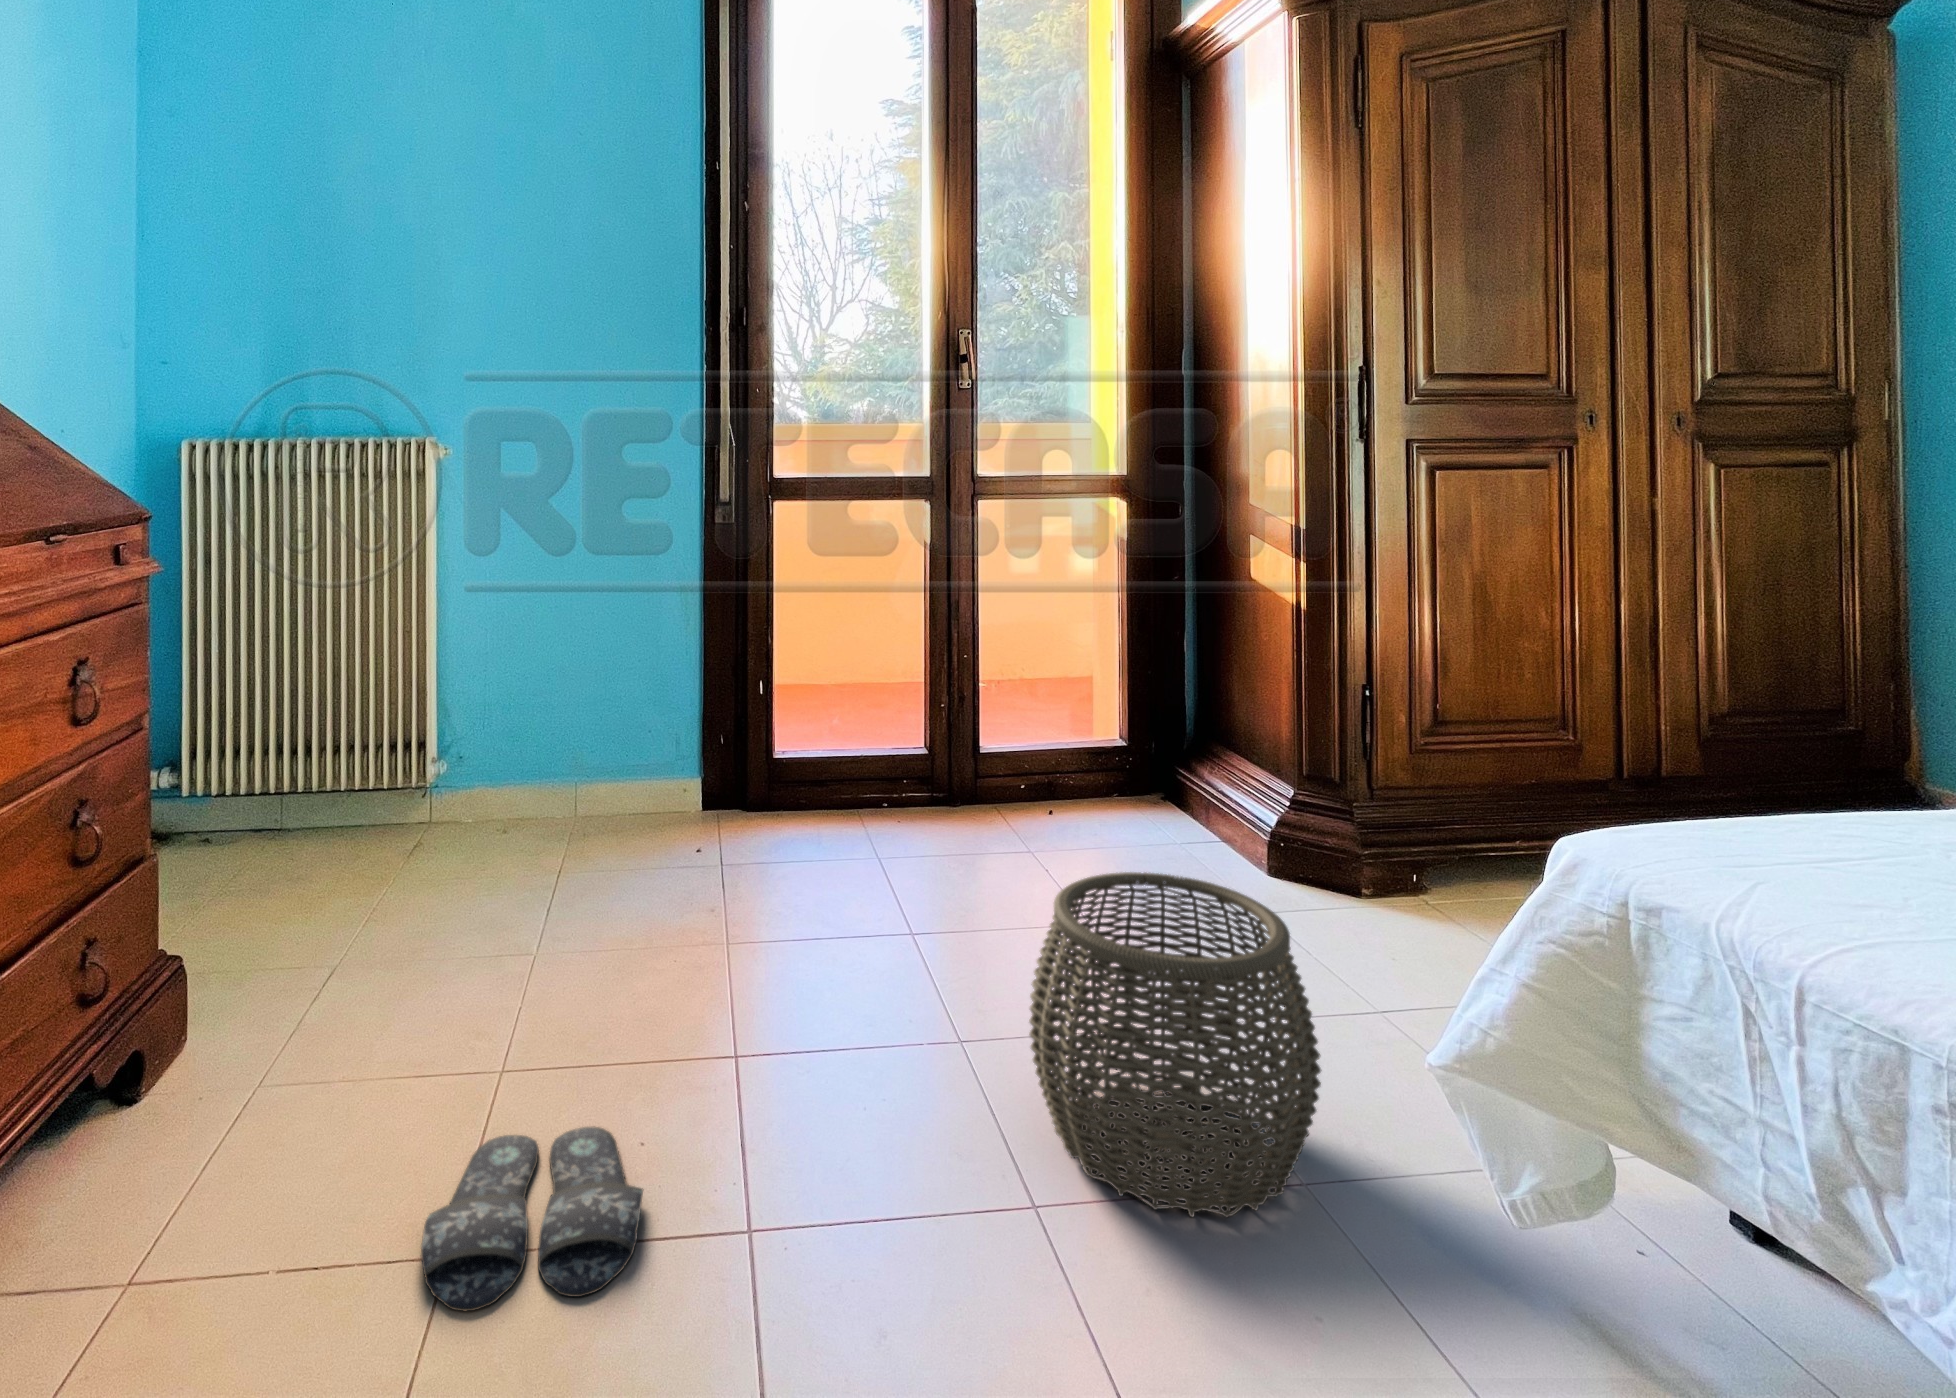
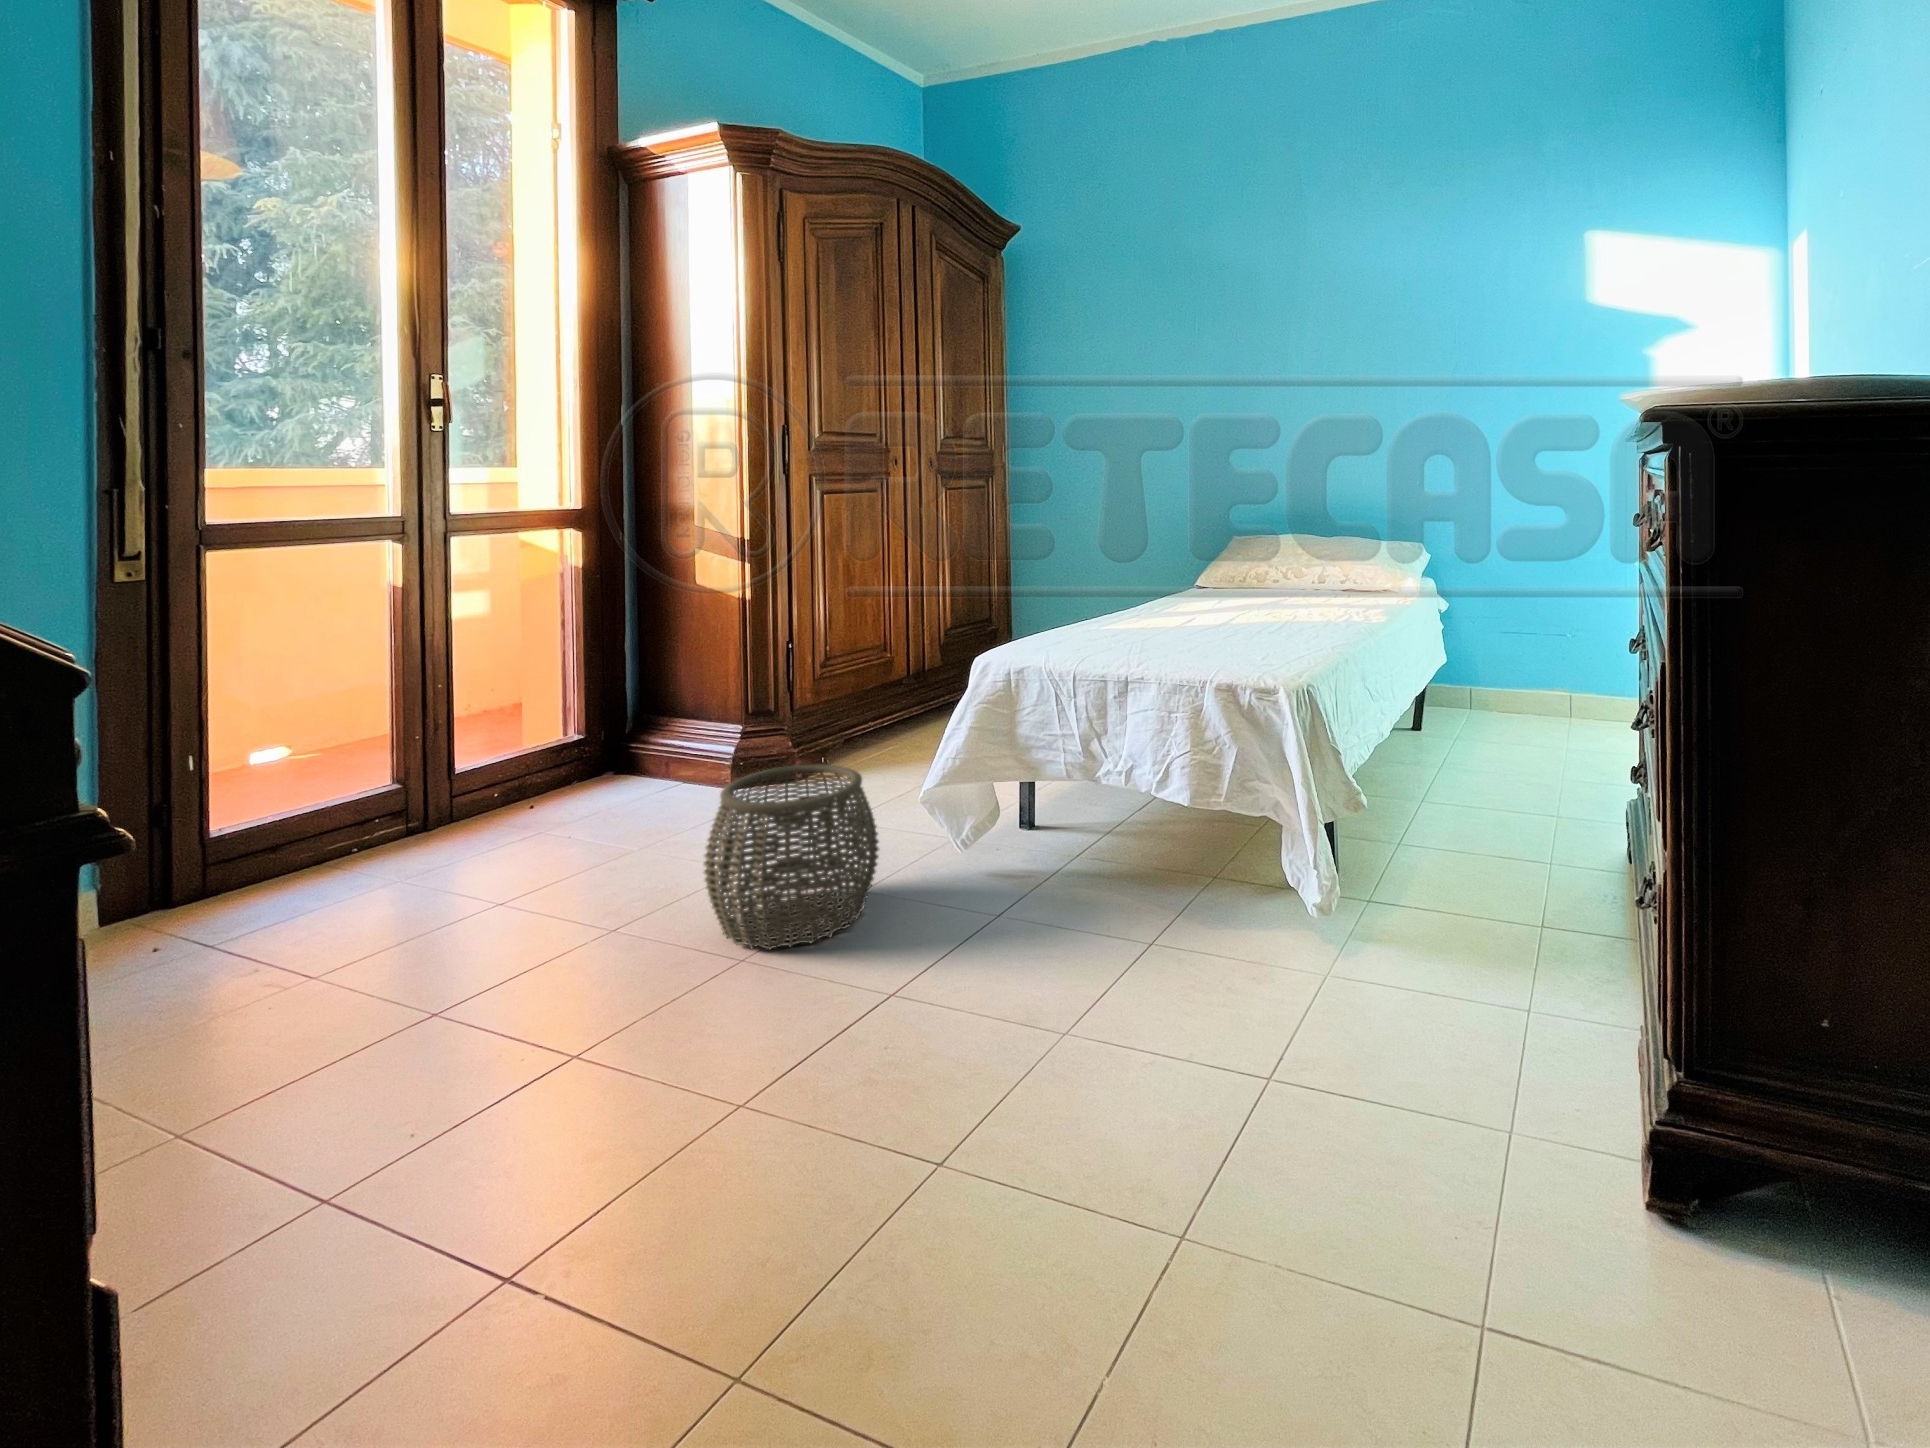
slippers: present [421,1127,643,1311] -> none [263,1105,518,1243]

